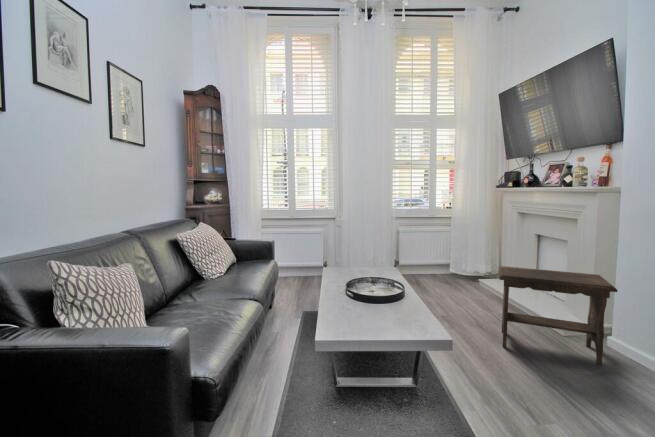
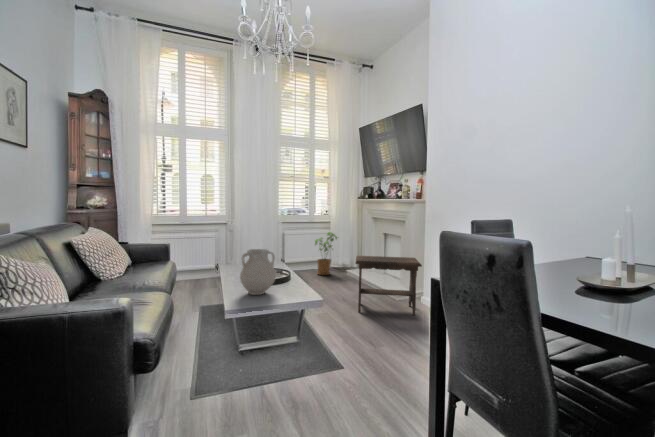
house plant: none [438,230,471,283] -> present [315,232,337,275]
vase: none [336,258,384,321] -> present [240,249,276,295]

